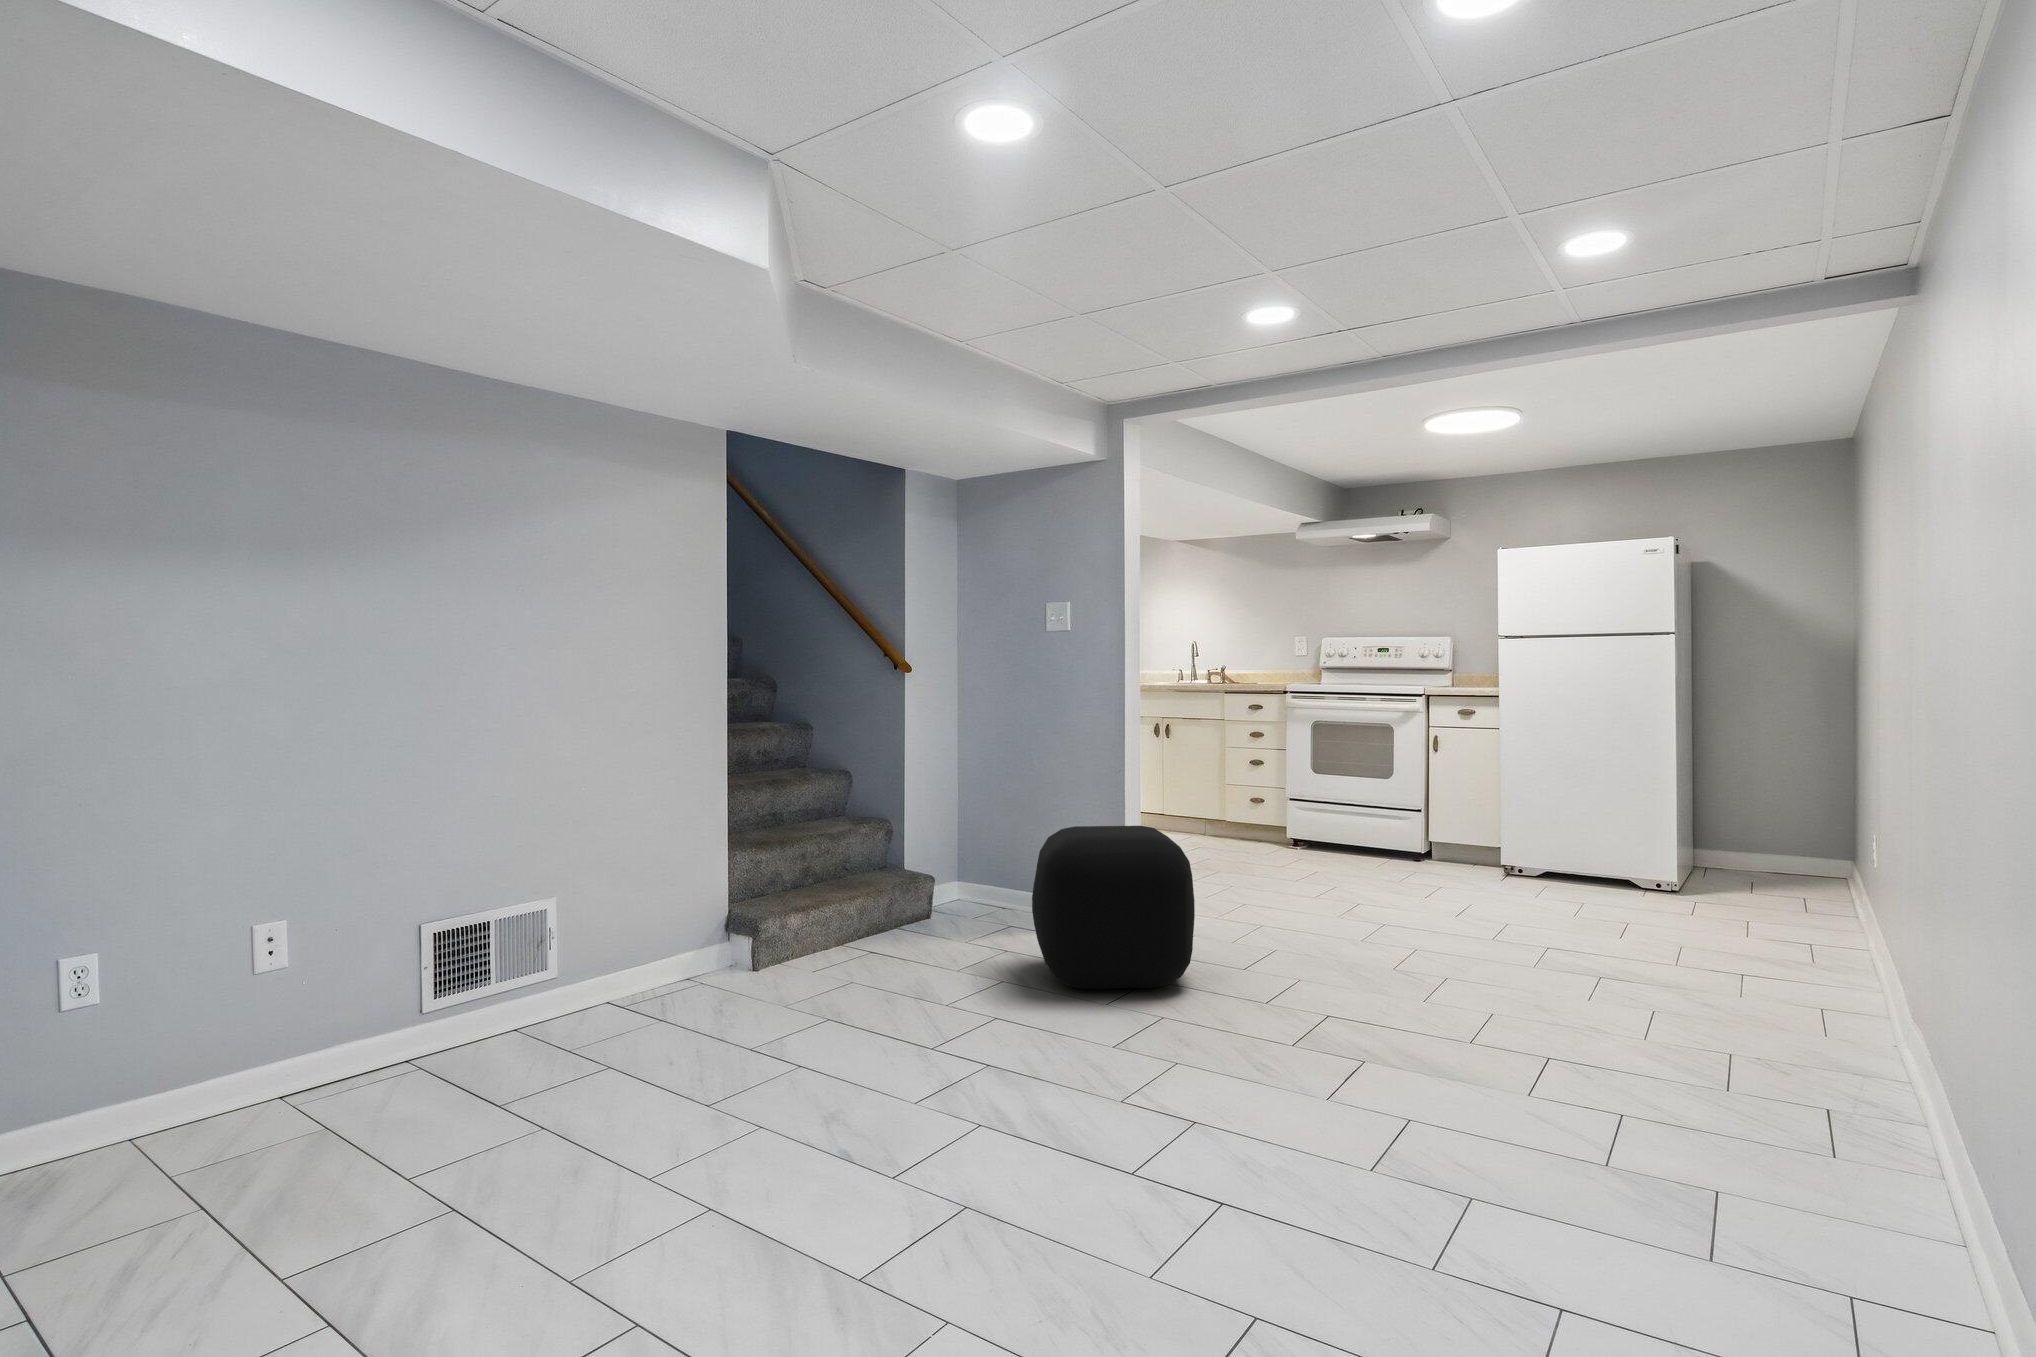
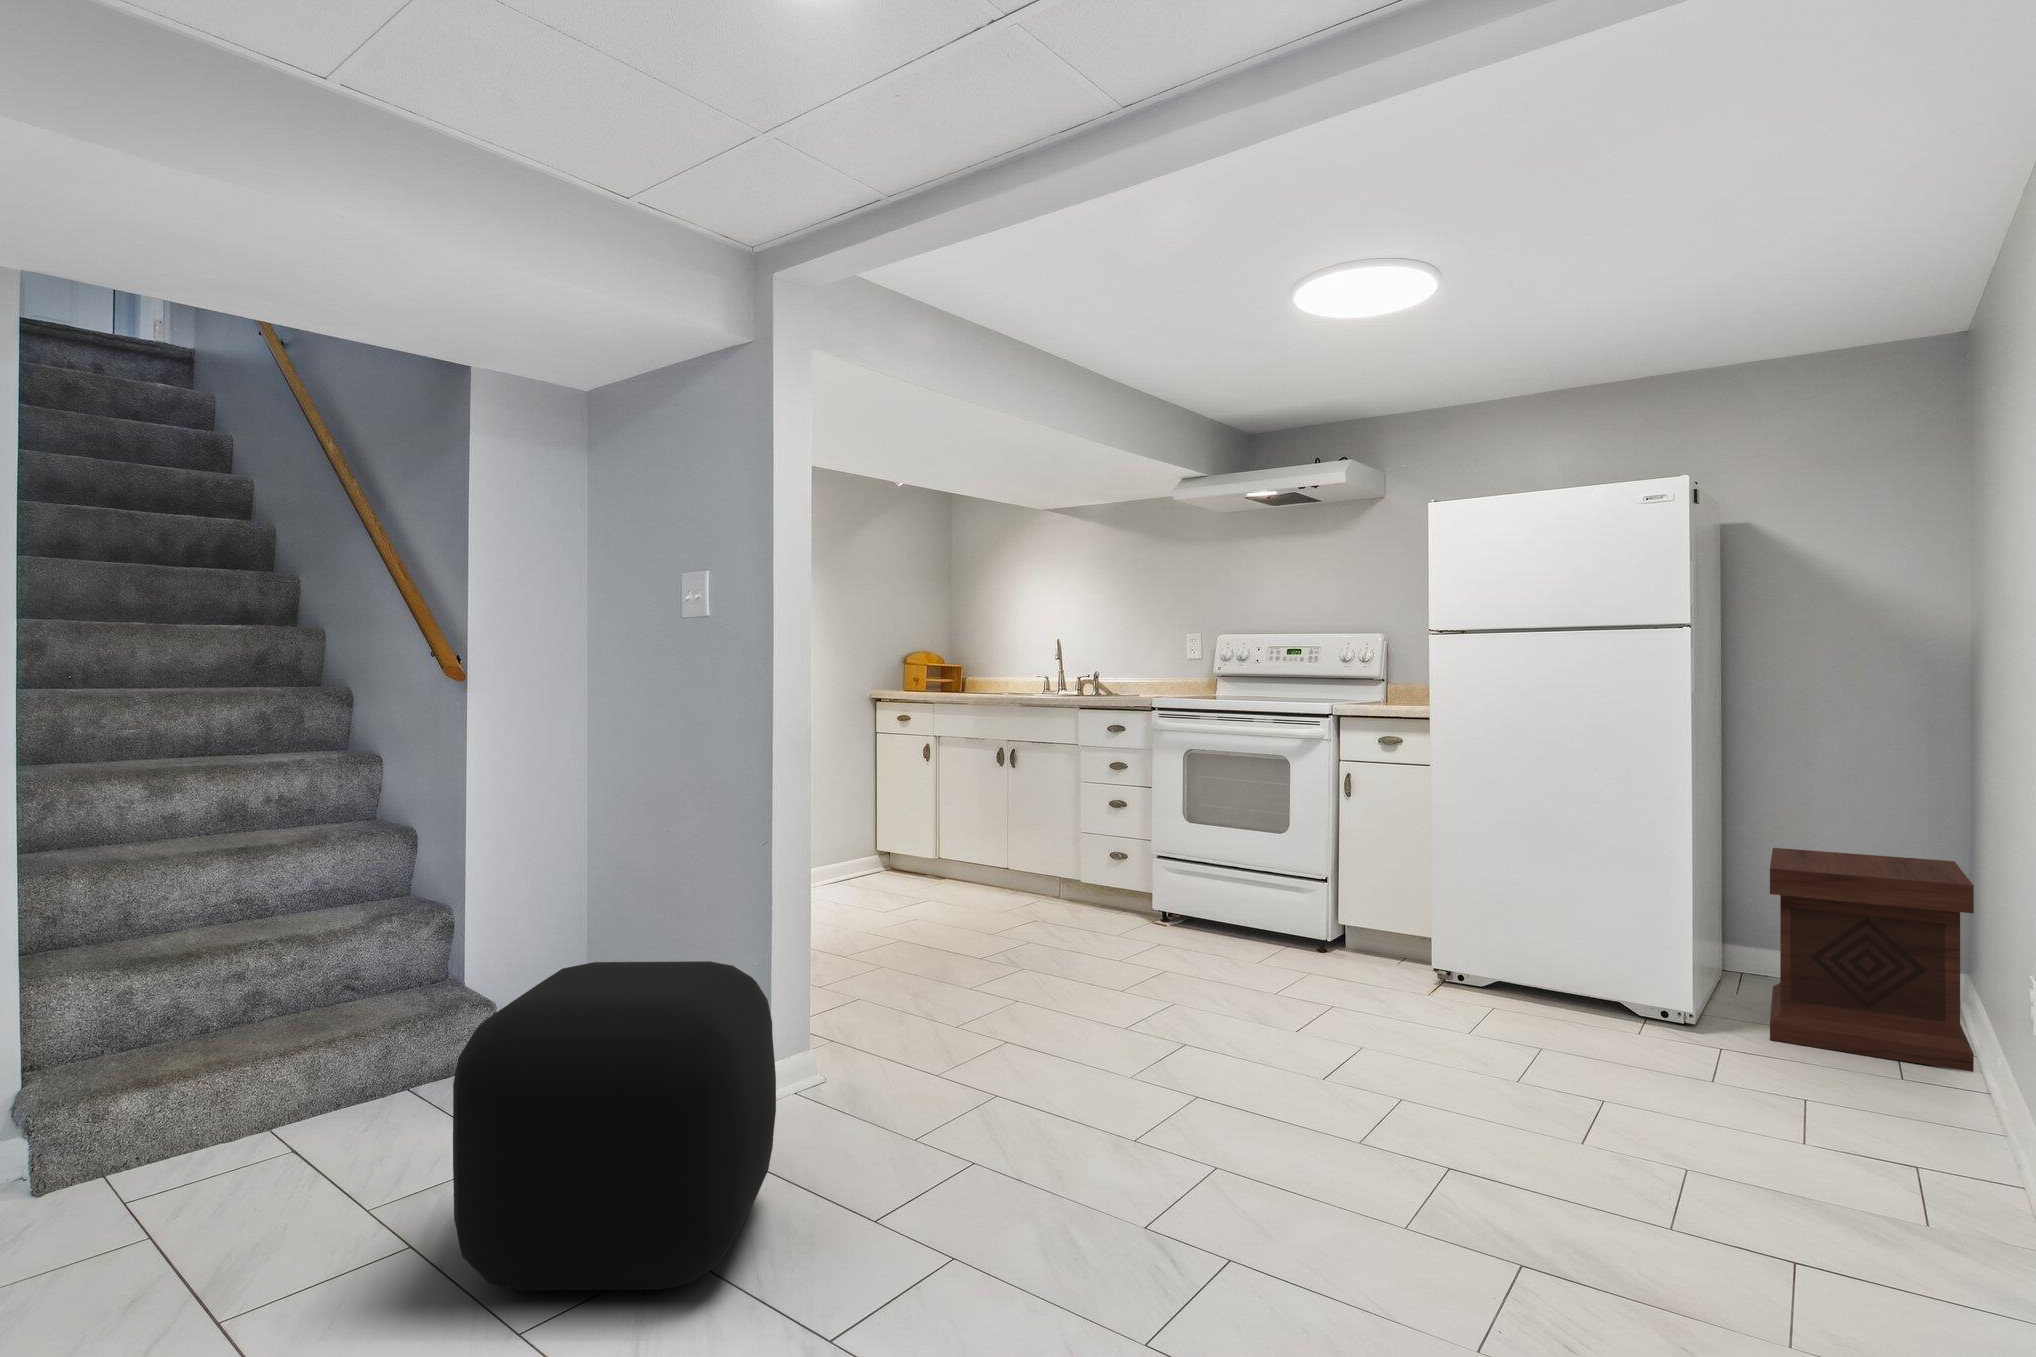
side table: none [1726,780,1851,910] -> present [1770,848,1974,1072]

